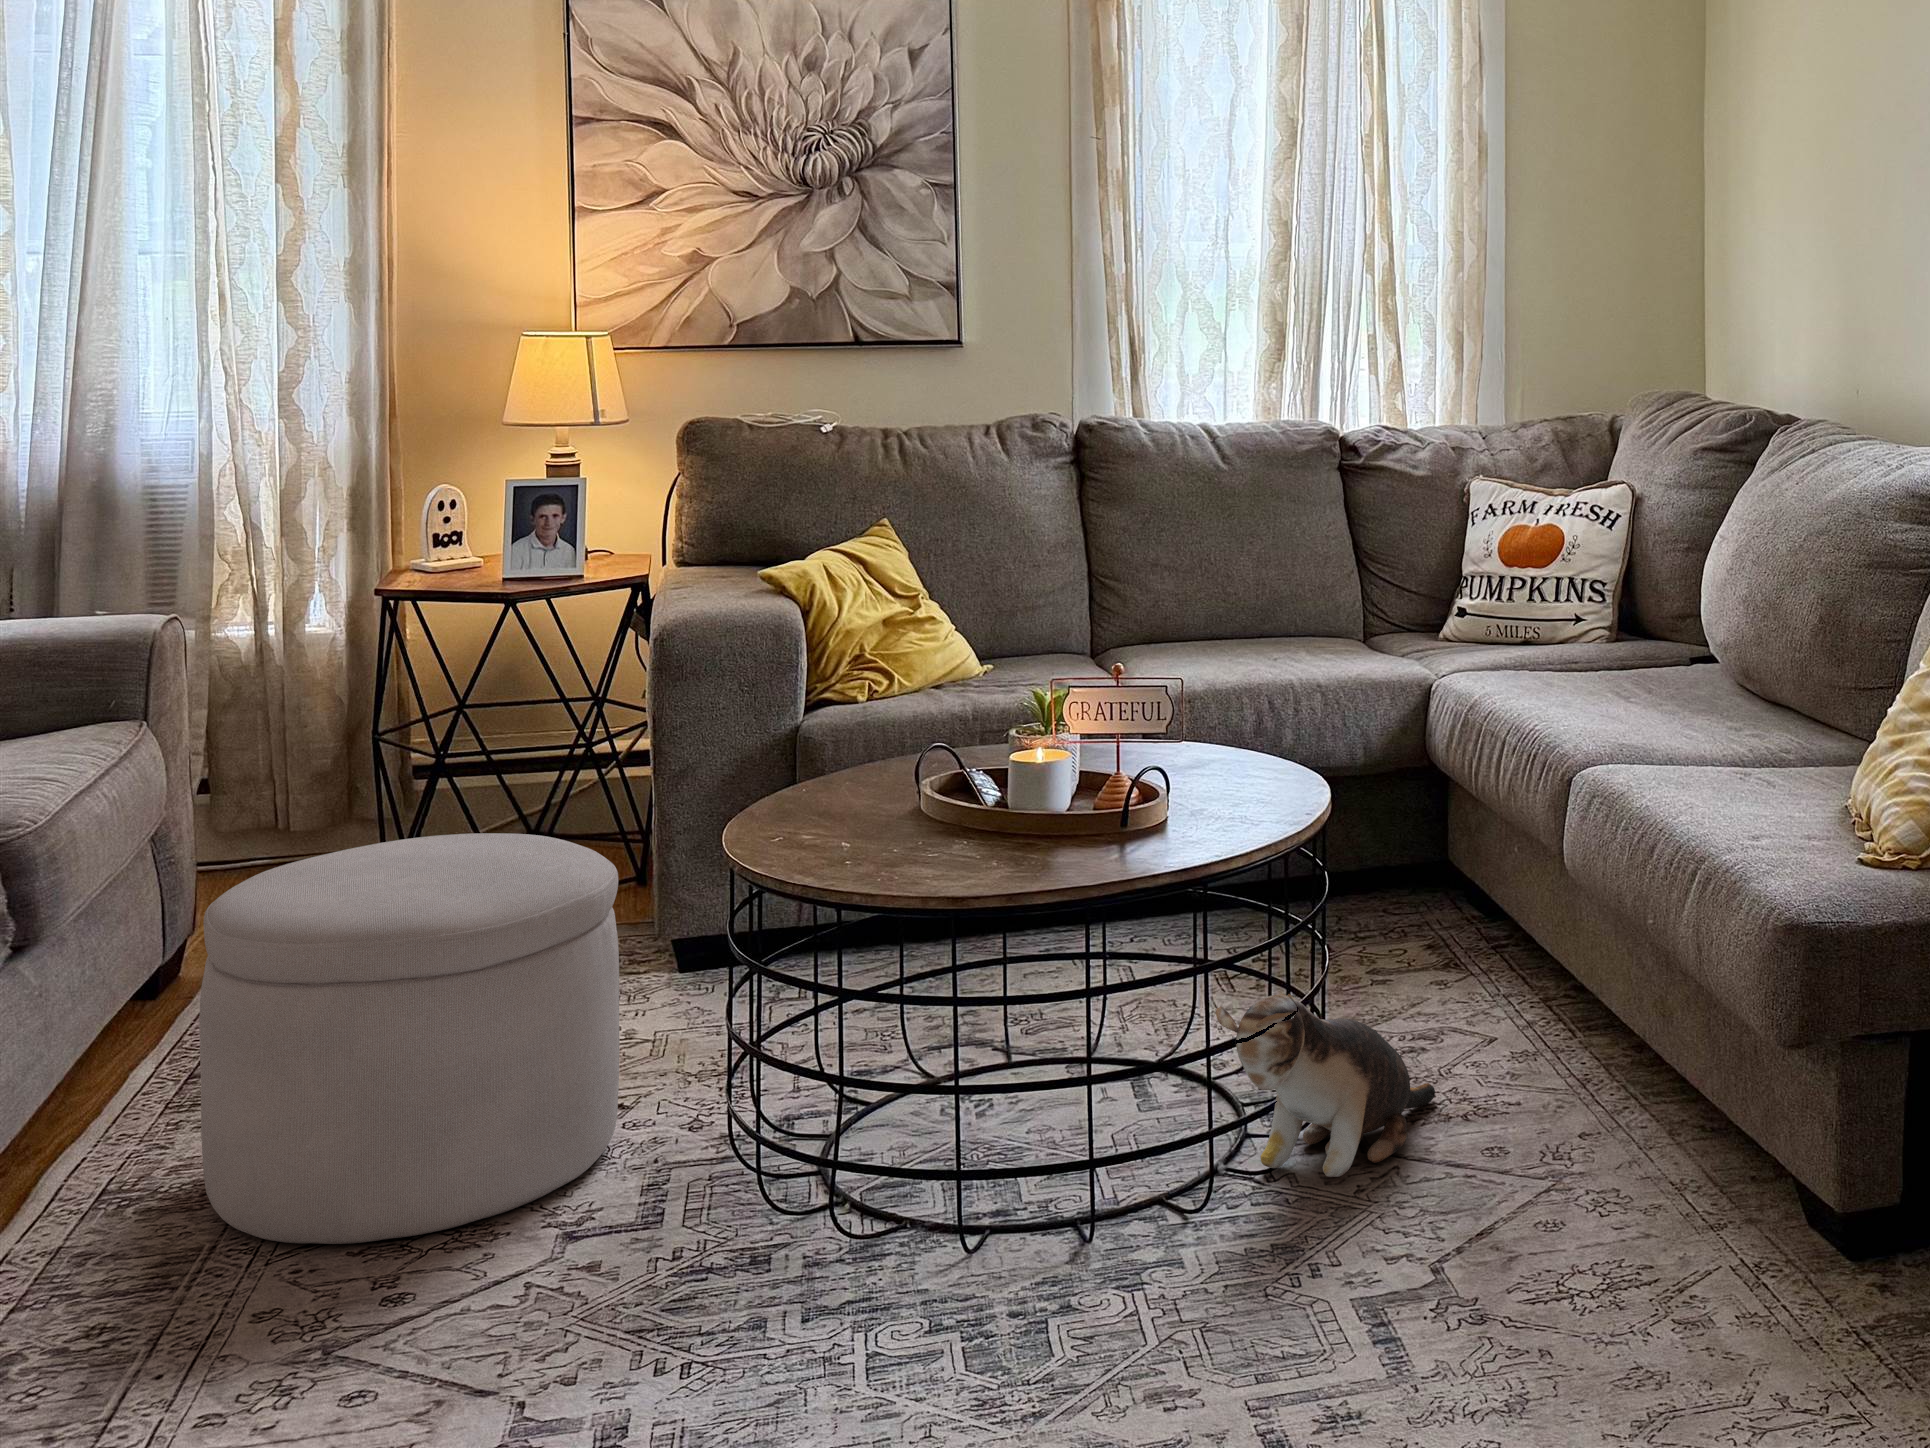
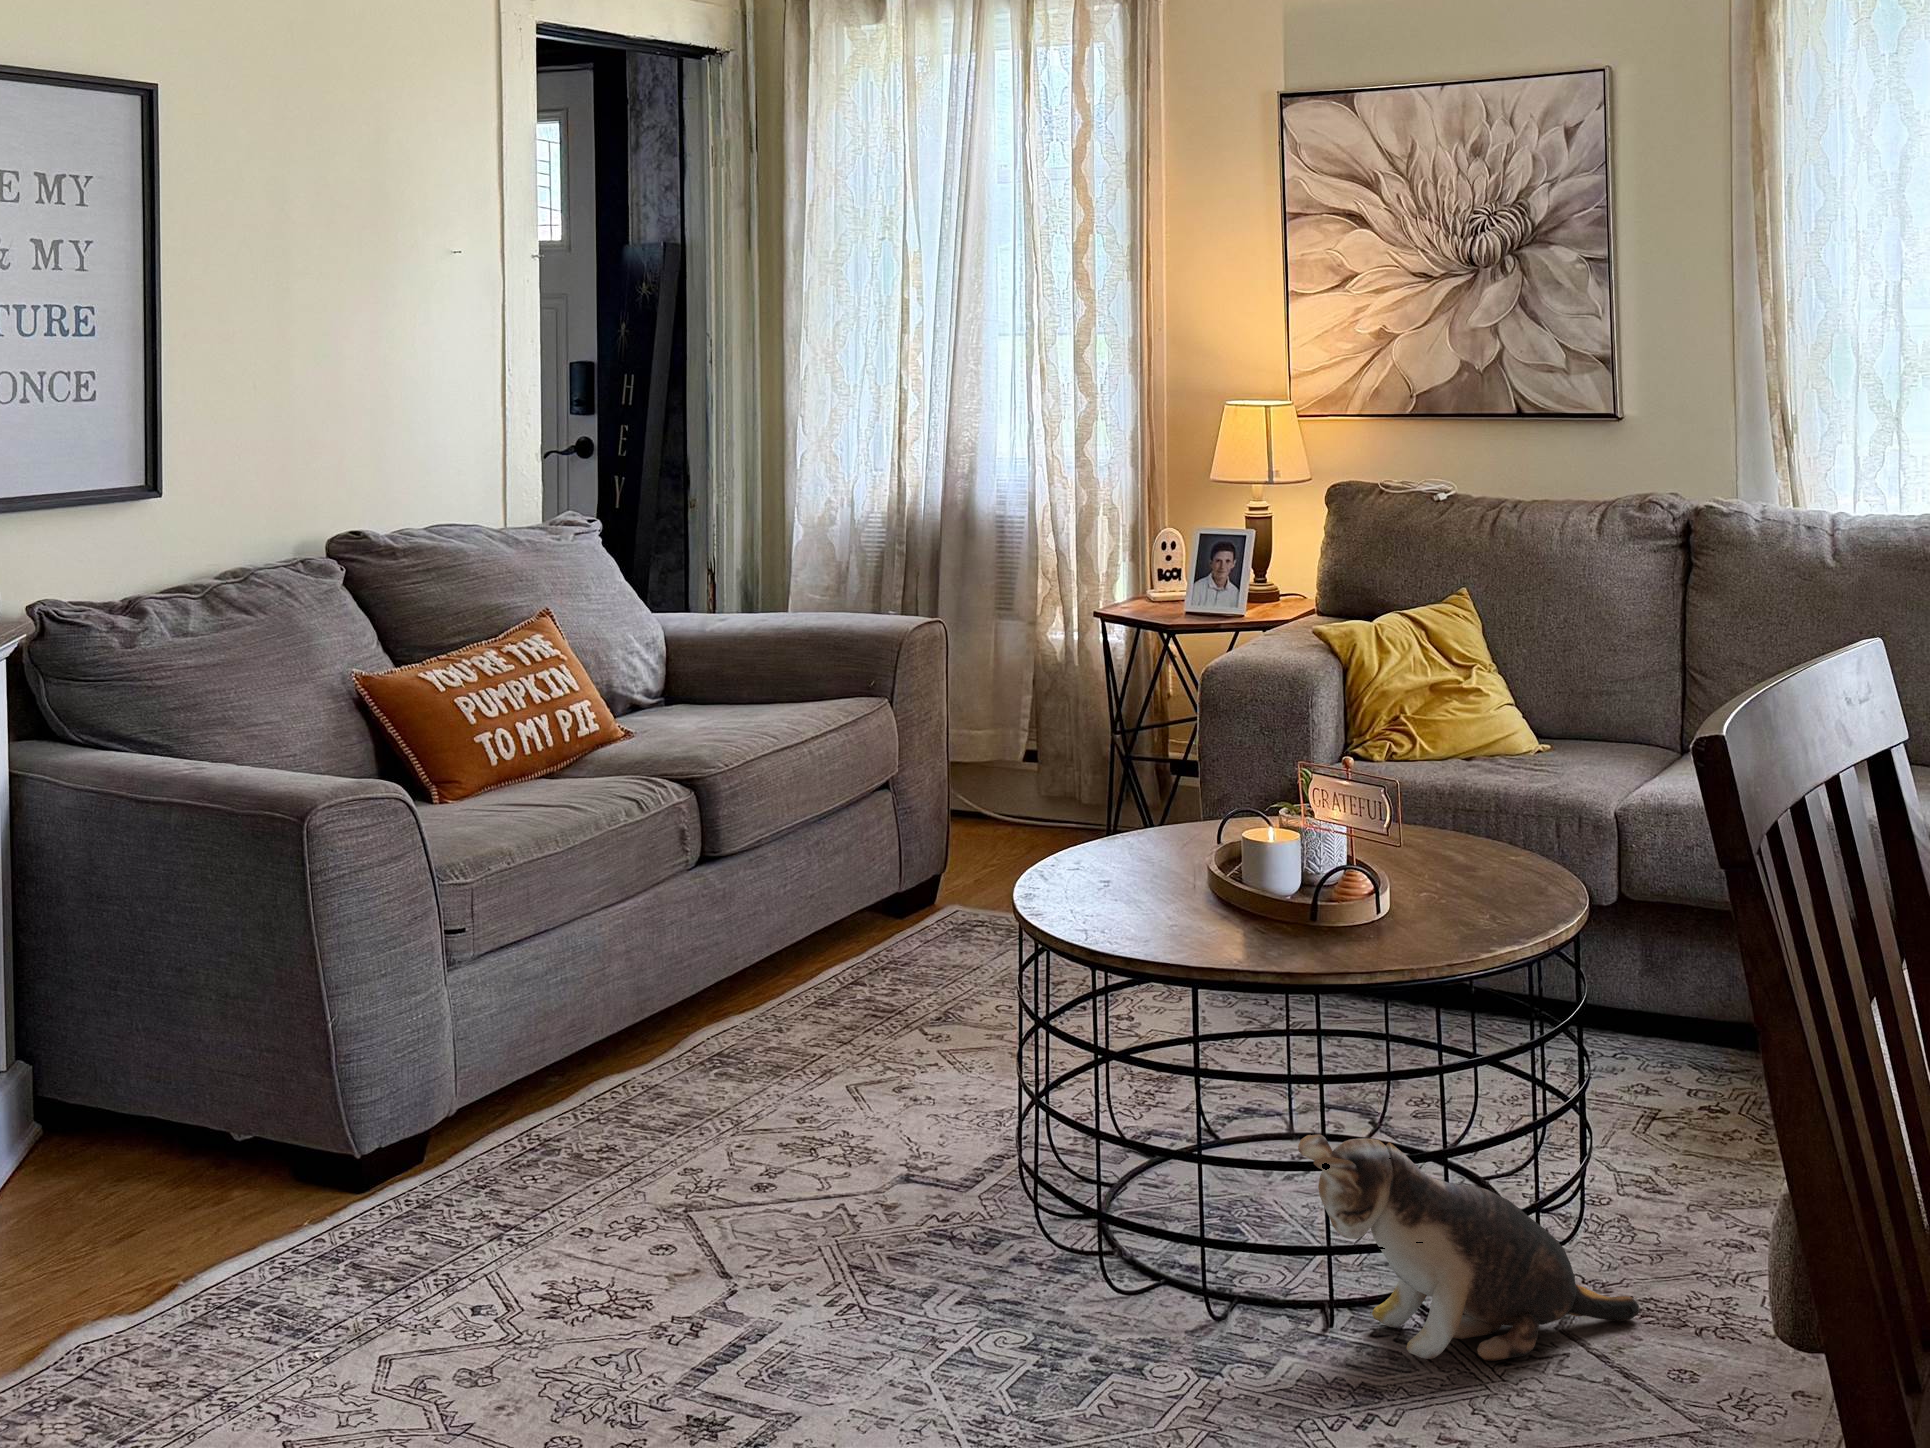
ottoman: present [199,833,620,1244] -> none [700,817,998,1138]

